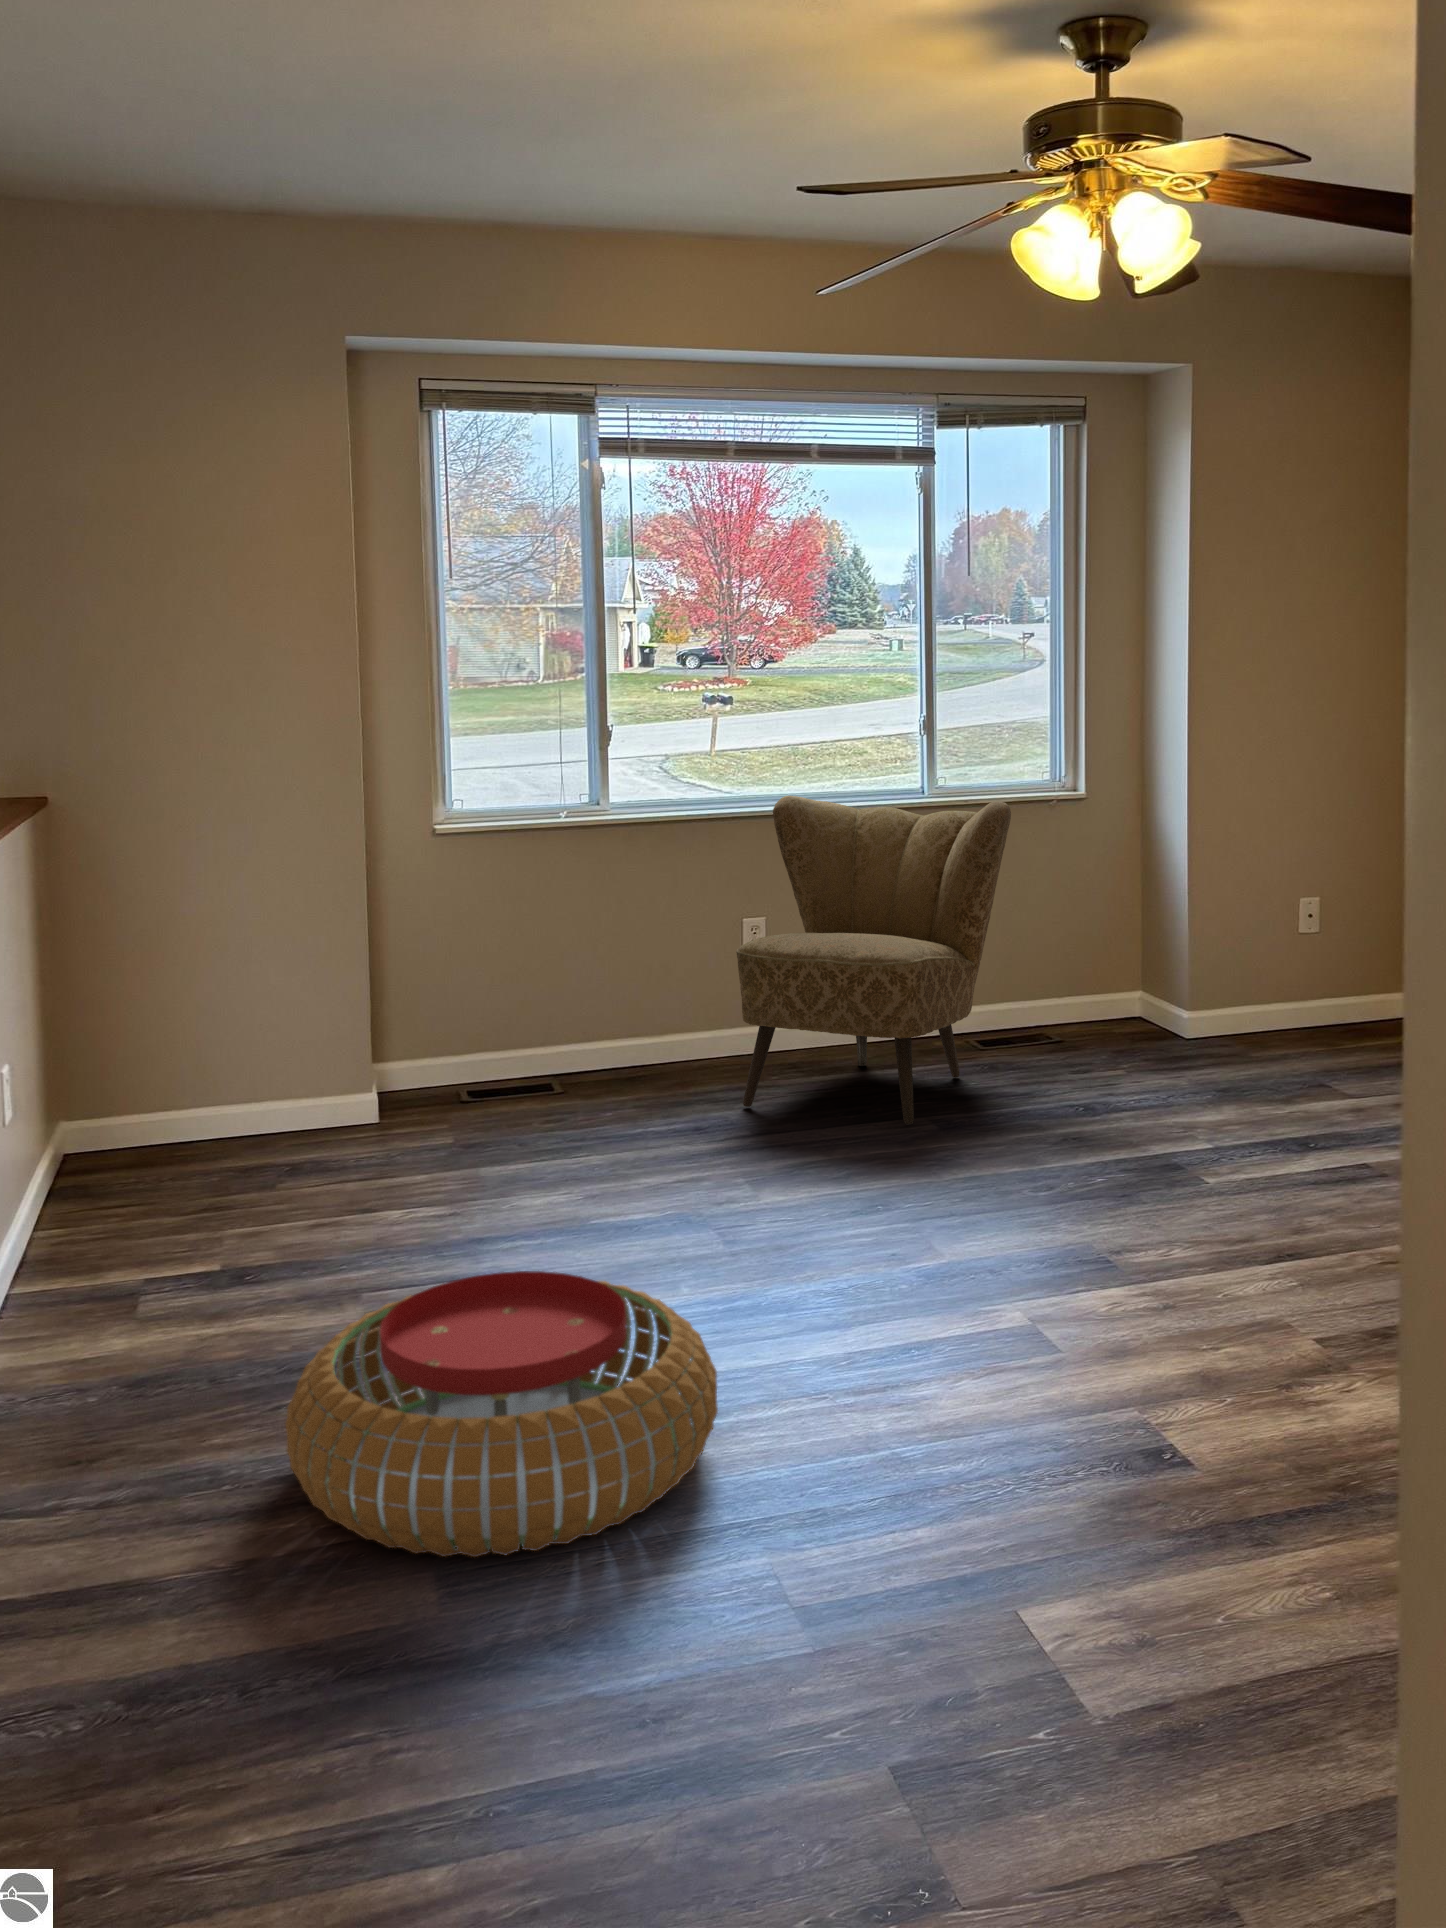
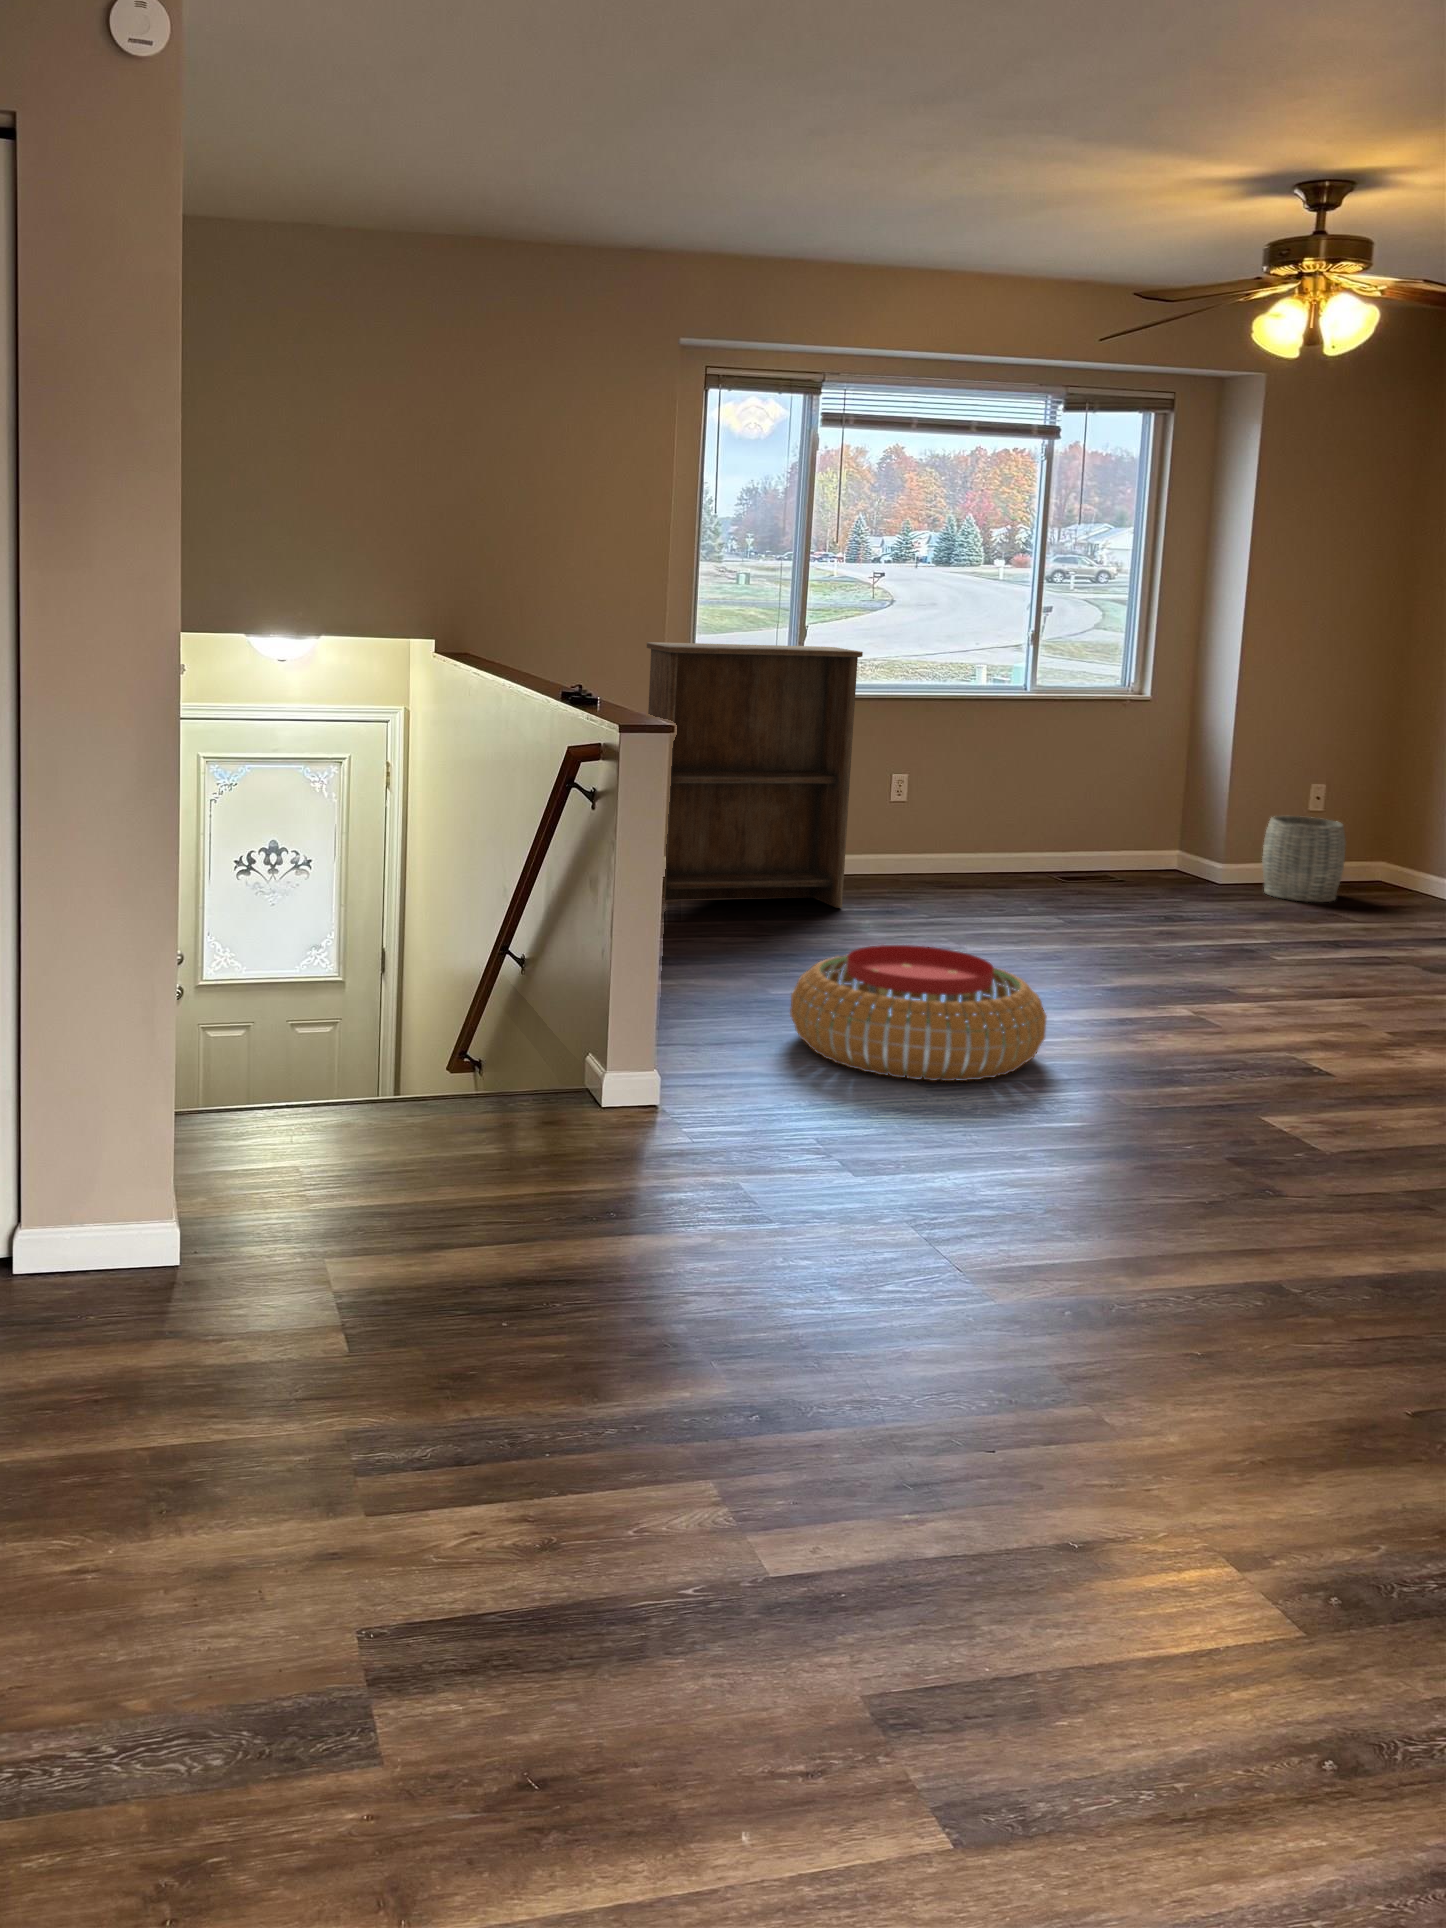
bookshelf: none [333,759,637,1151] -> present [647,642,863,908]
armchair: present [736,796,1011,1125] -> none [912,684,1119,920]
woven basket: none [1237,941,1341,1058] -> present [1262,816,1346,902]

